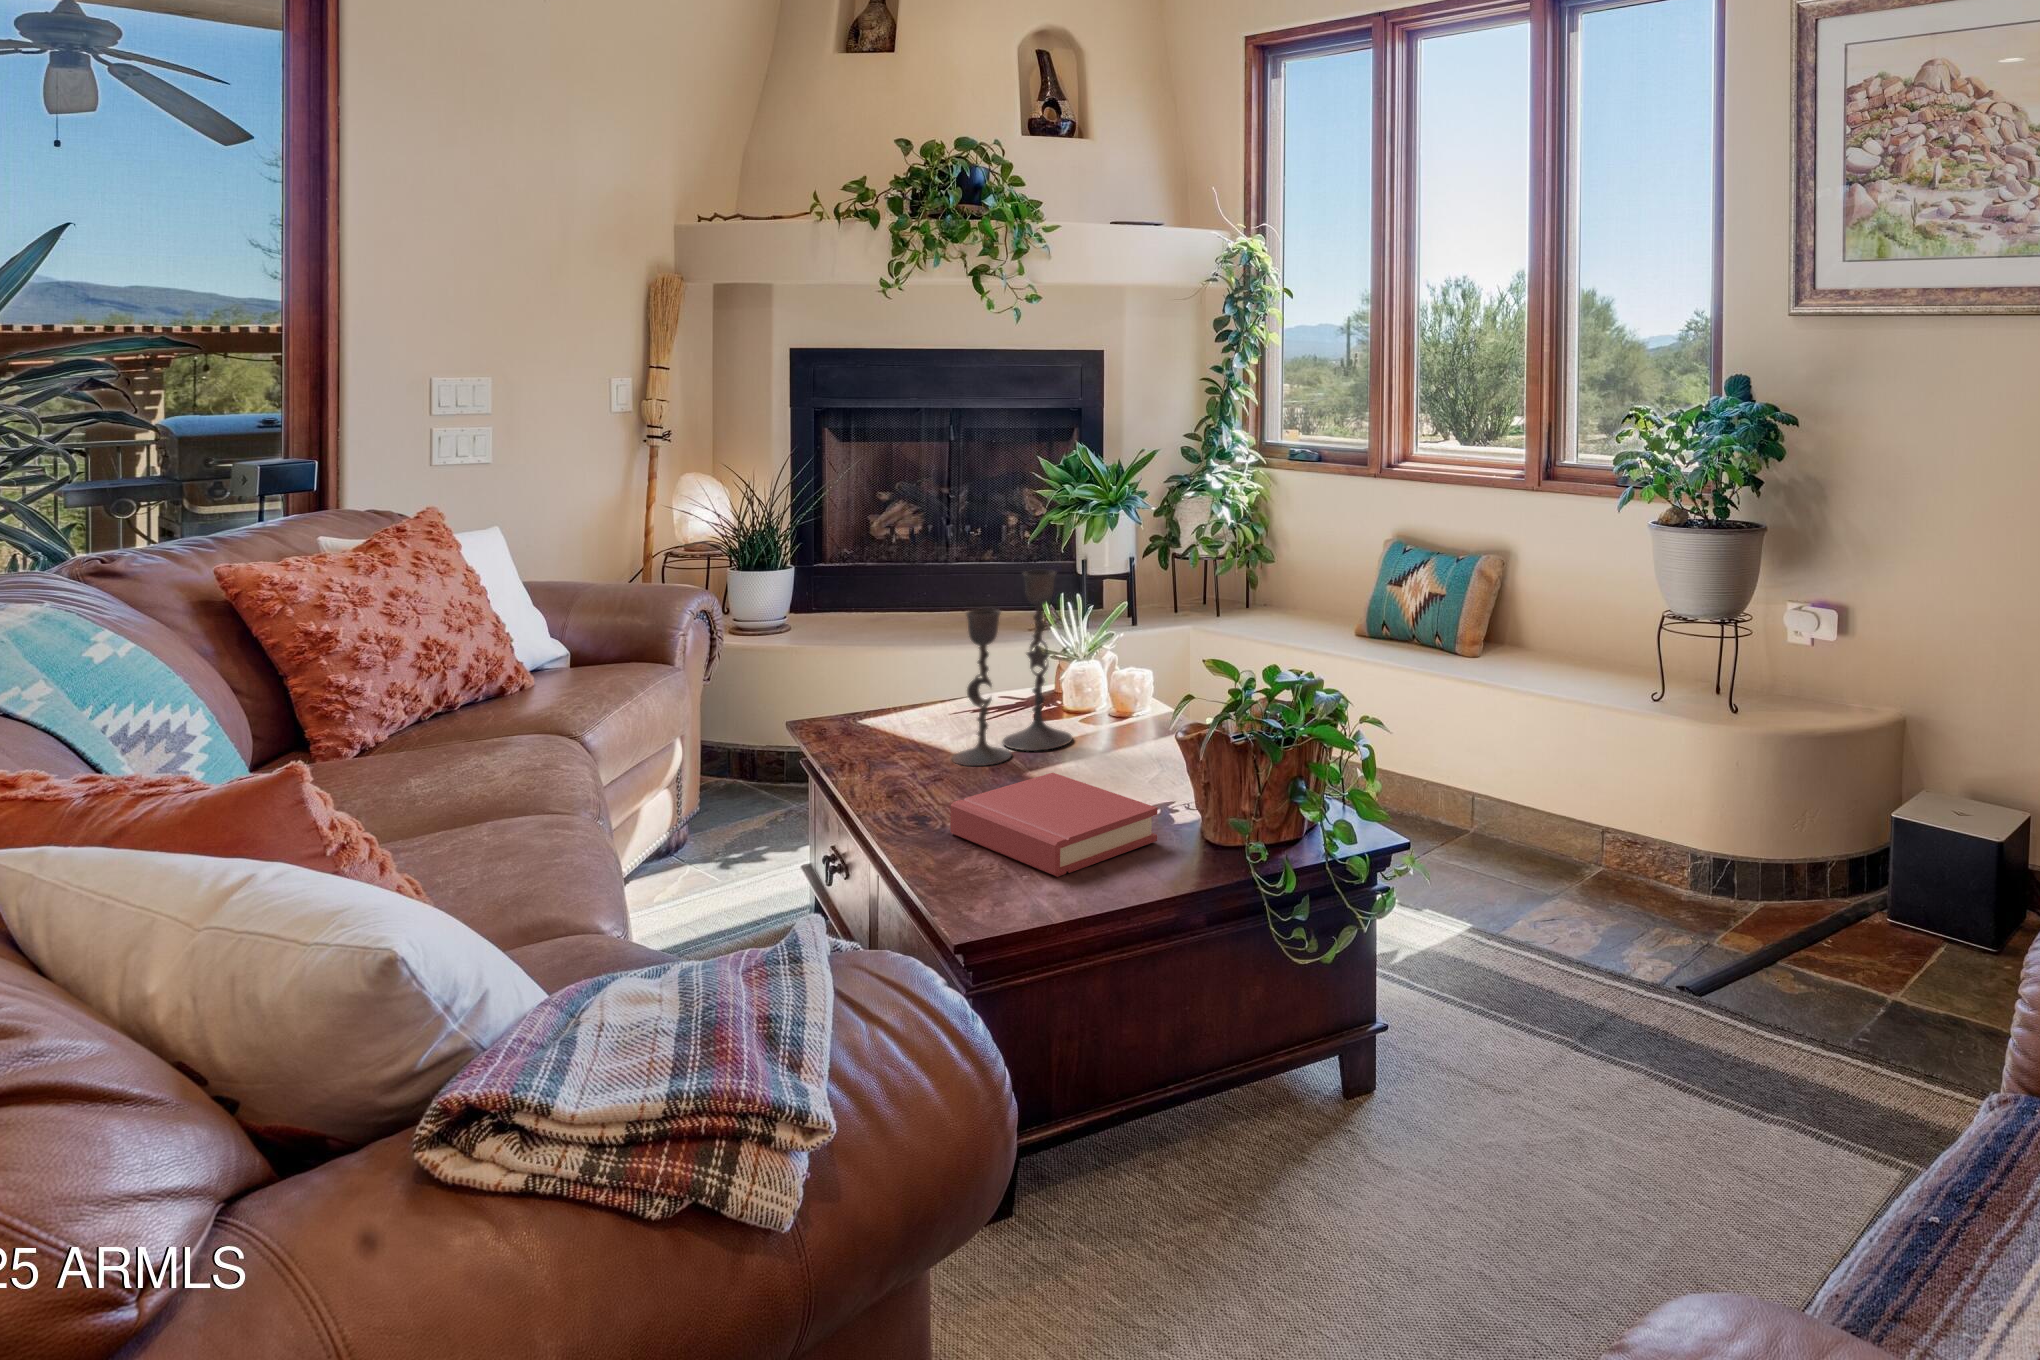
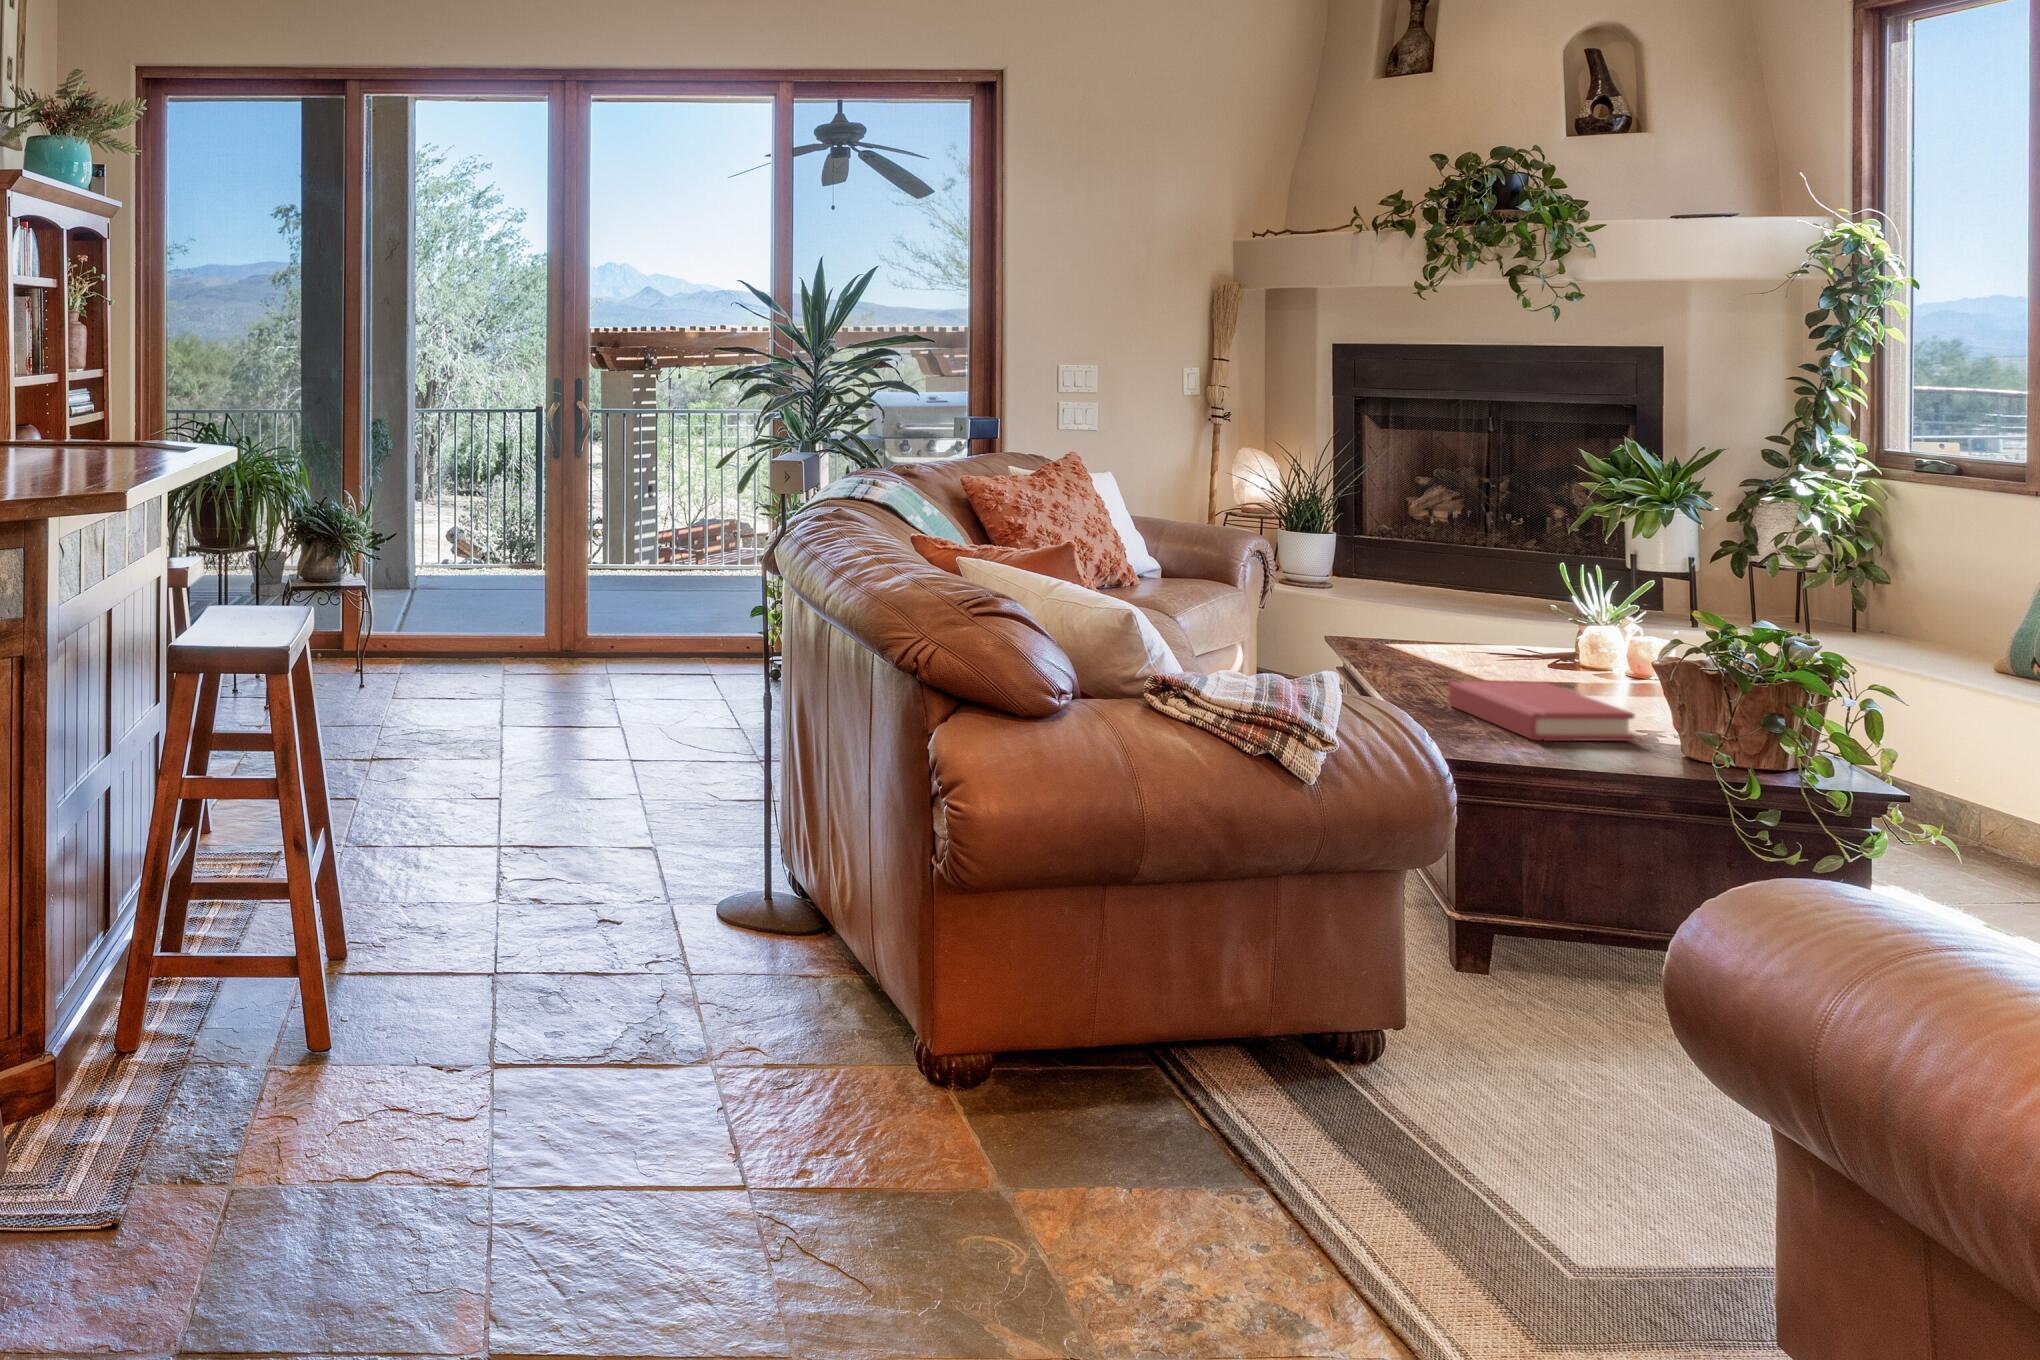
candlestick: present [952,570,1073,766] -> none [1460,528,1579,680]

